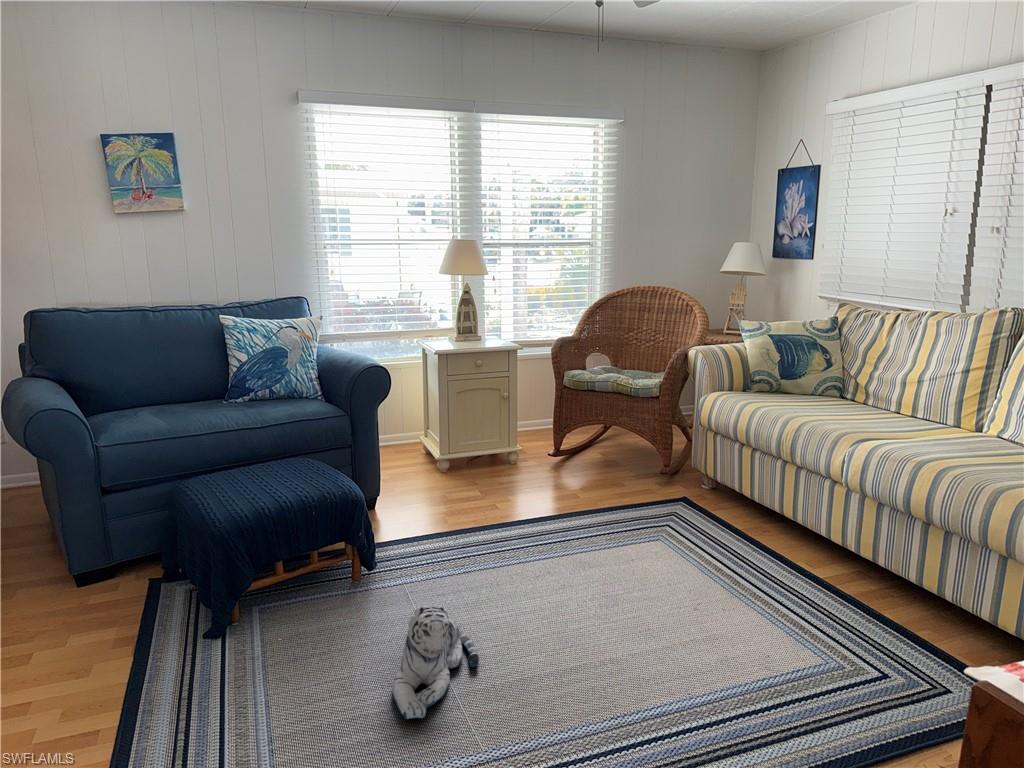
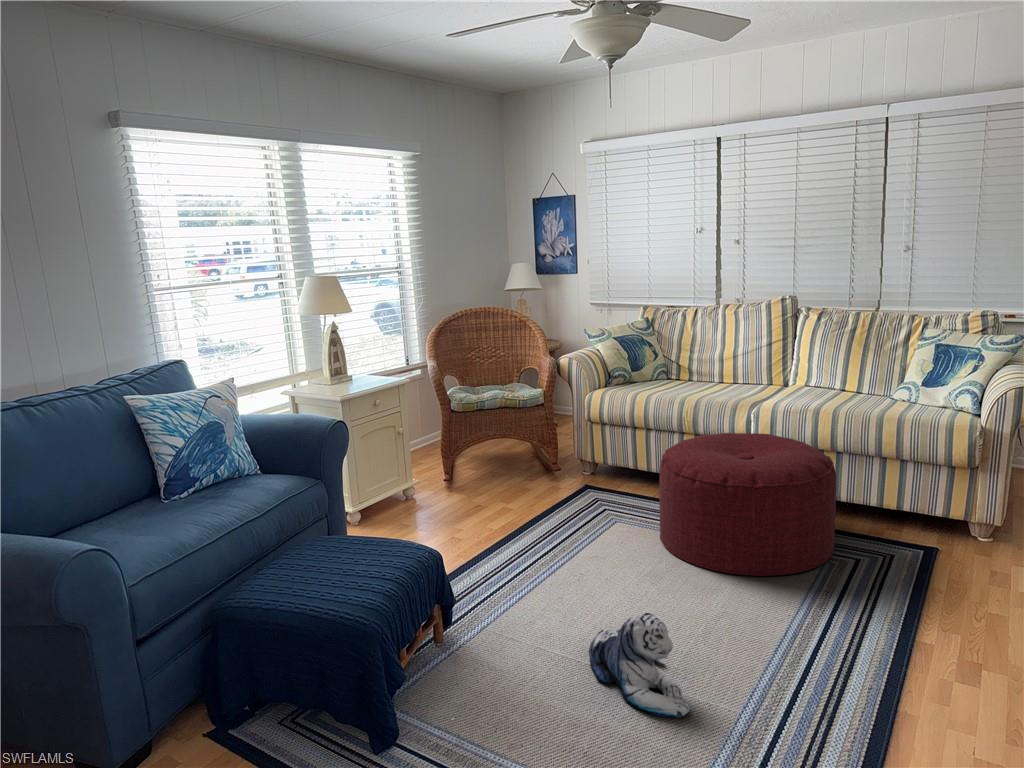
ottoman: none [658,463,894,661] -> present [659,433,836,576]

